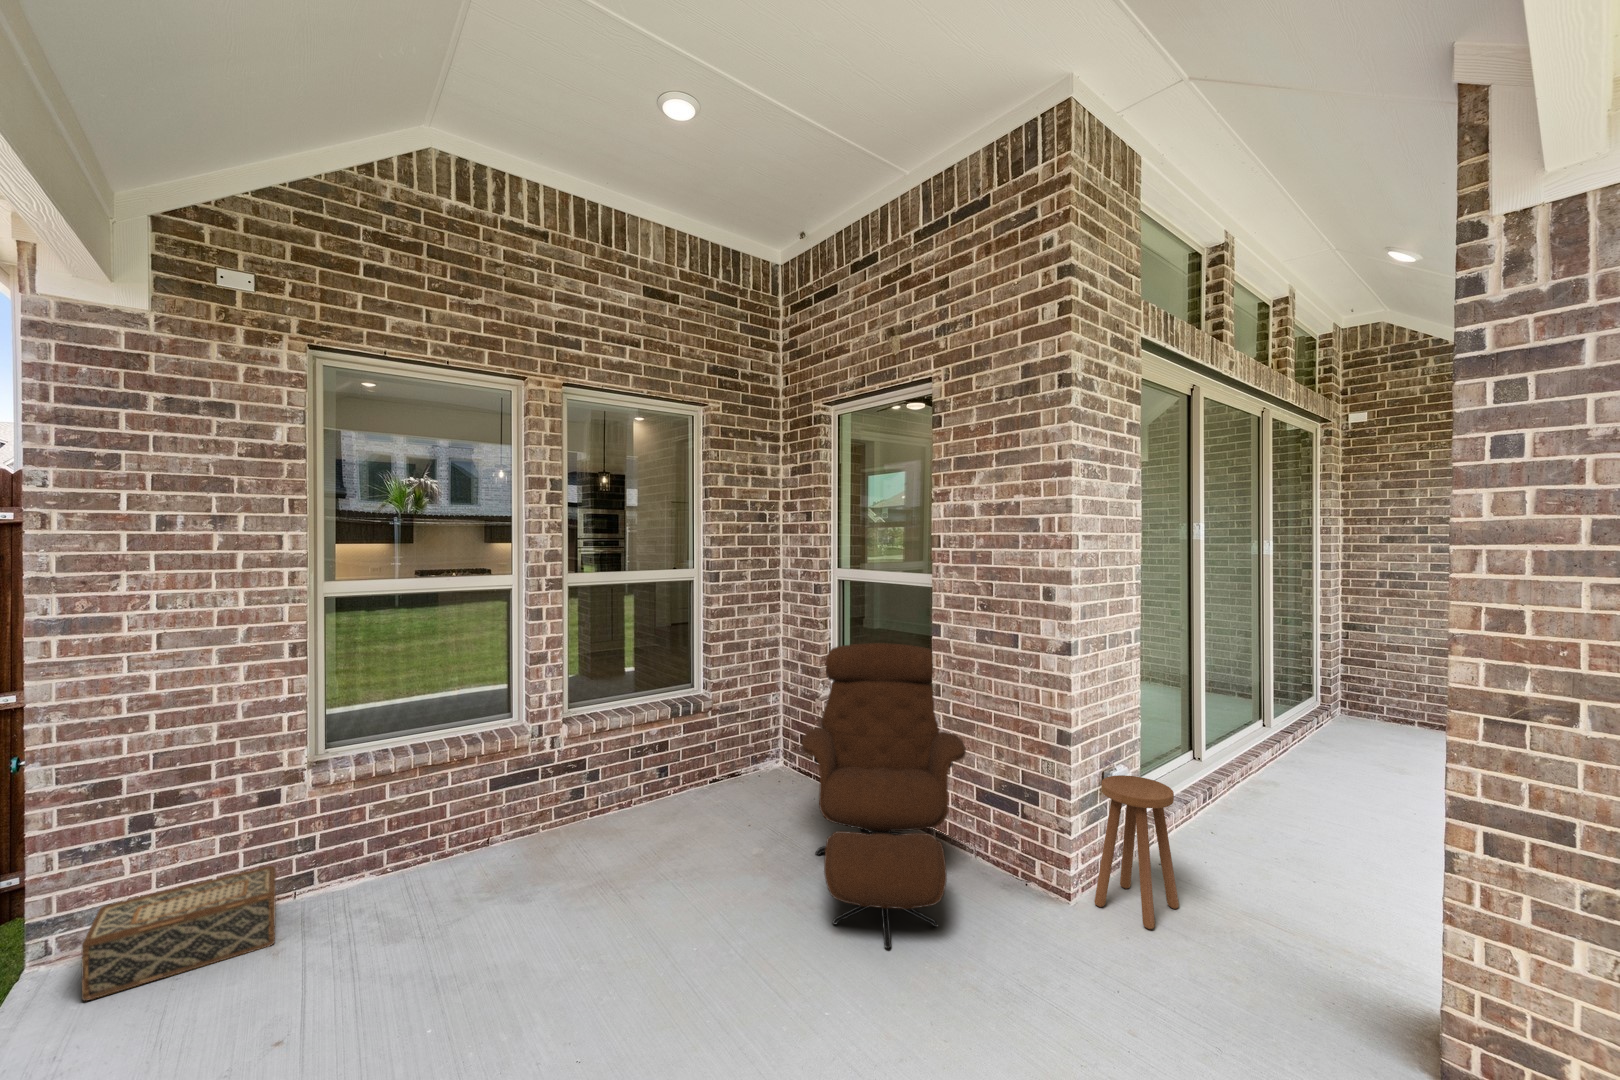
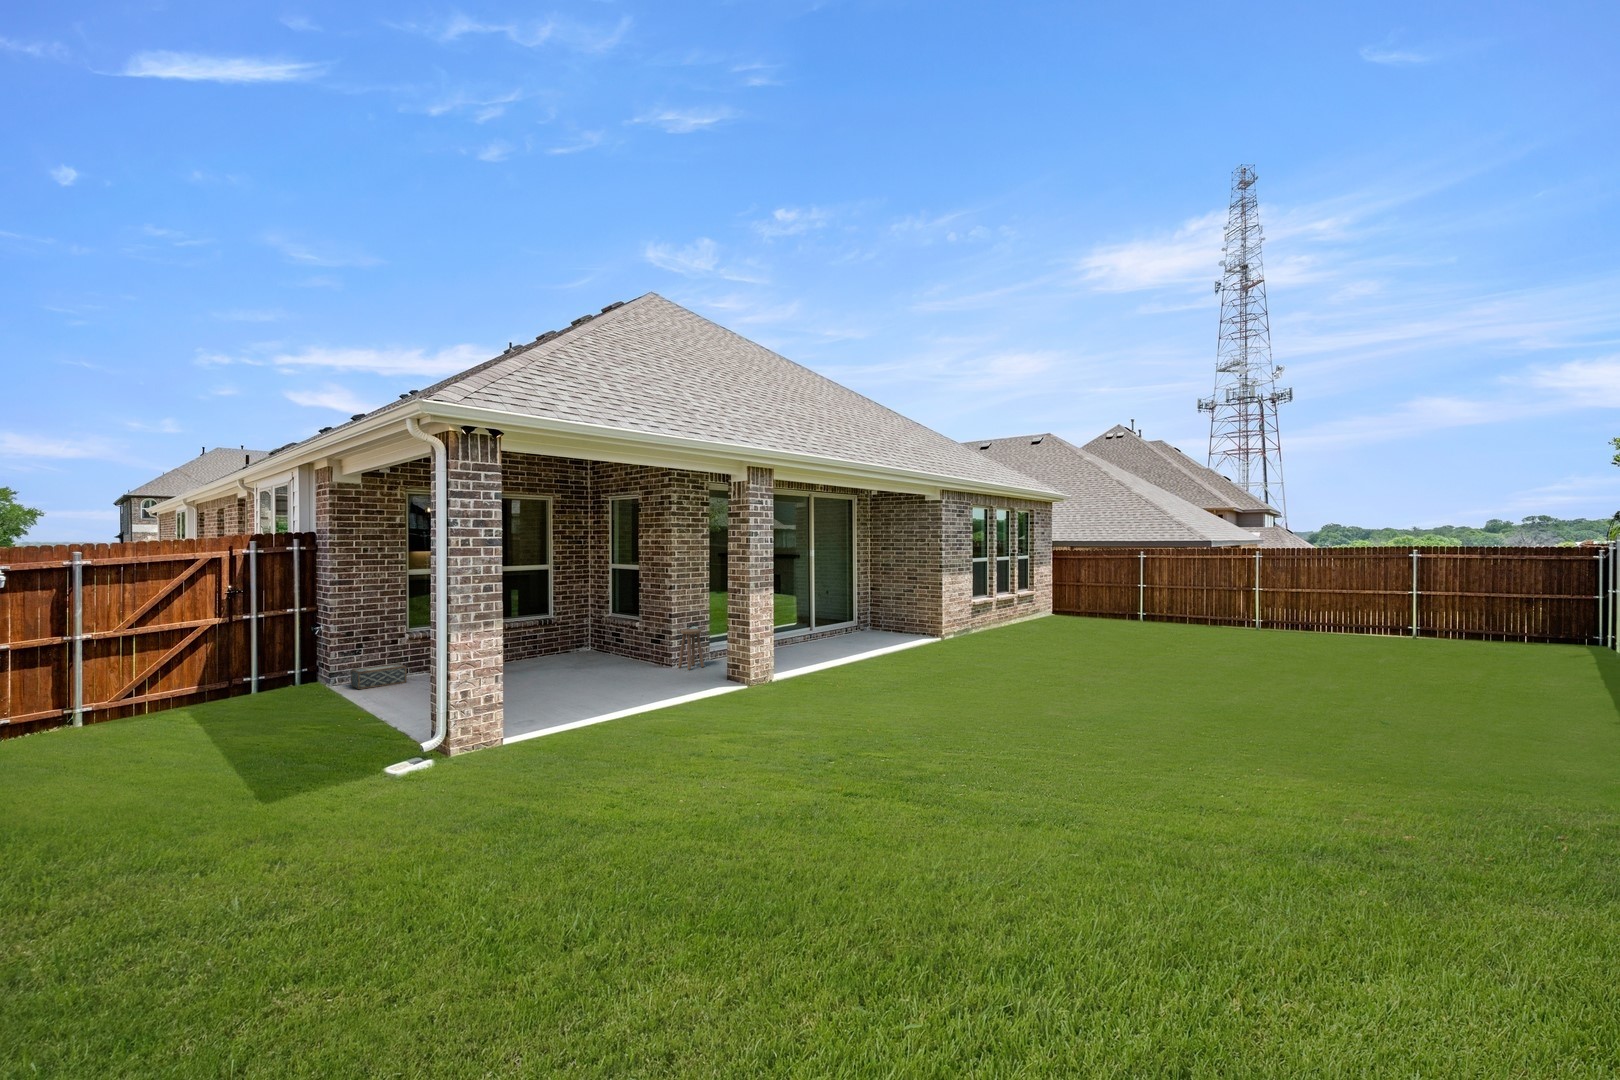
lounge chair: present [802,643,966,948] -> none [587,592,647,675]

